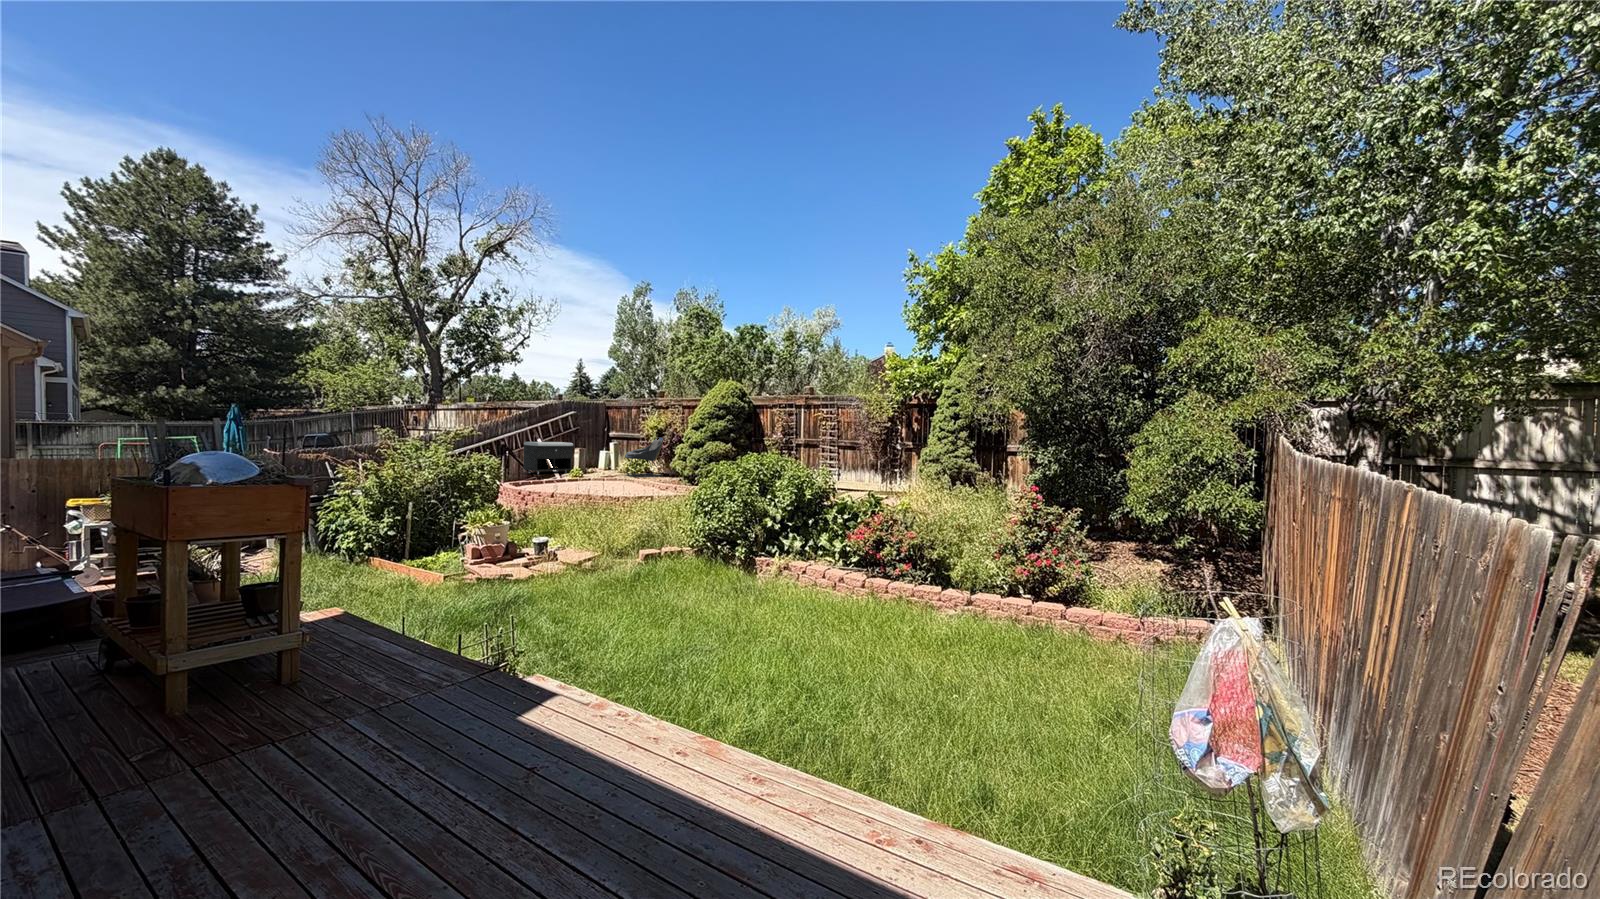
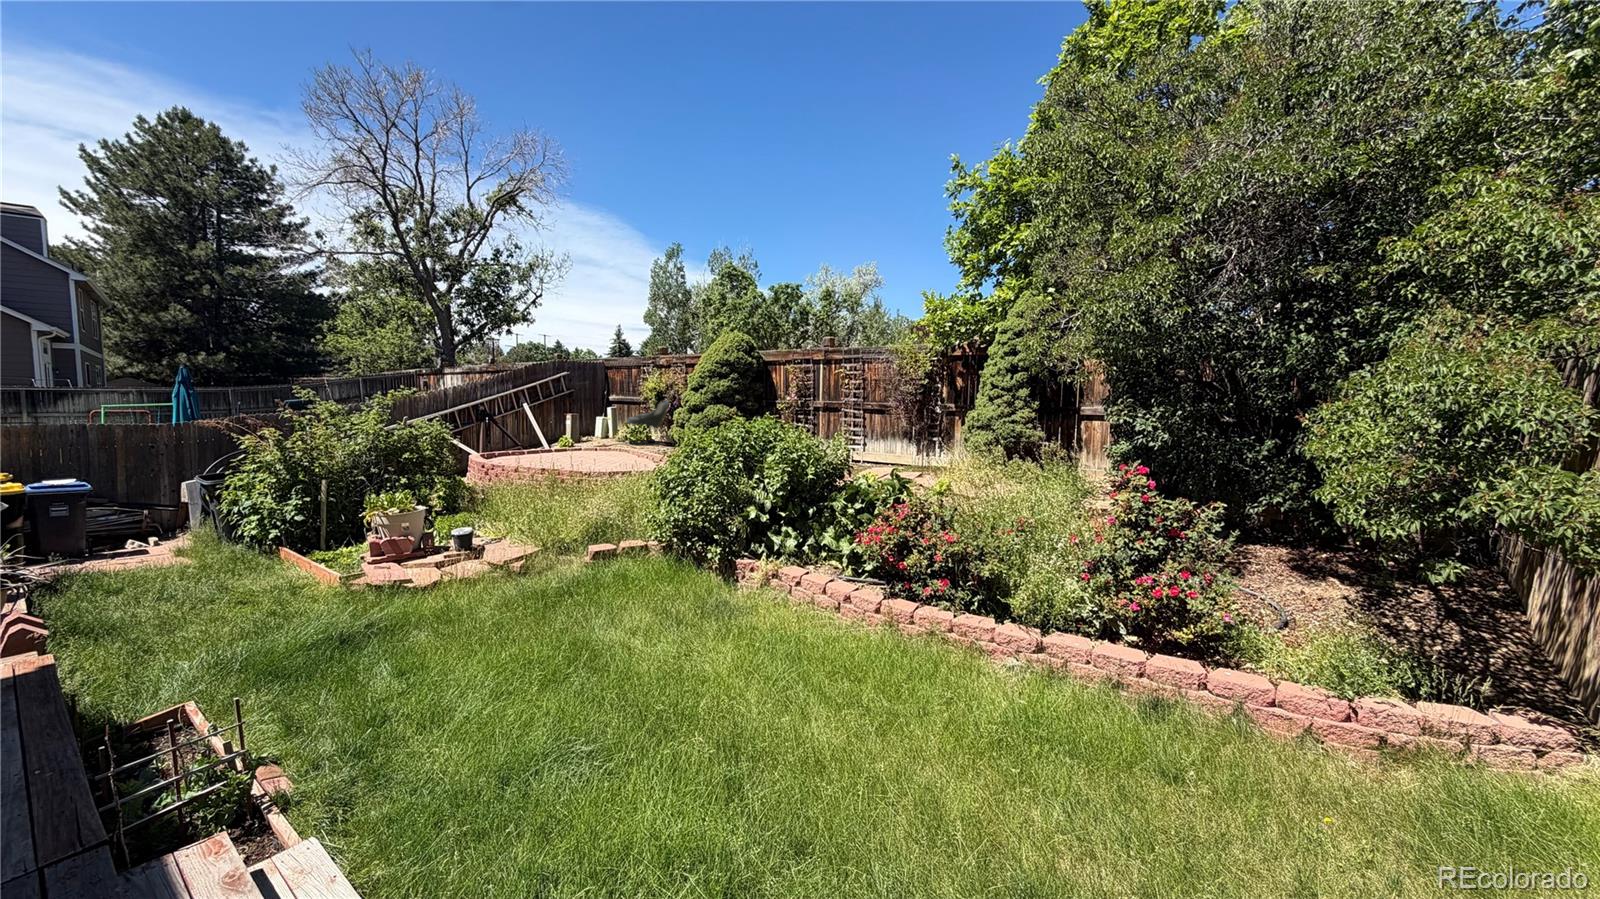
storage bench: present [523,442,573,474] -> none [518,406,573,441]

